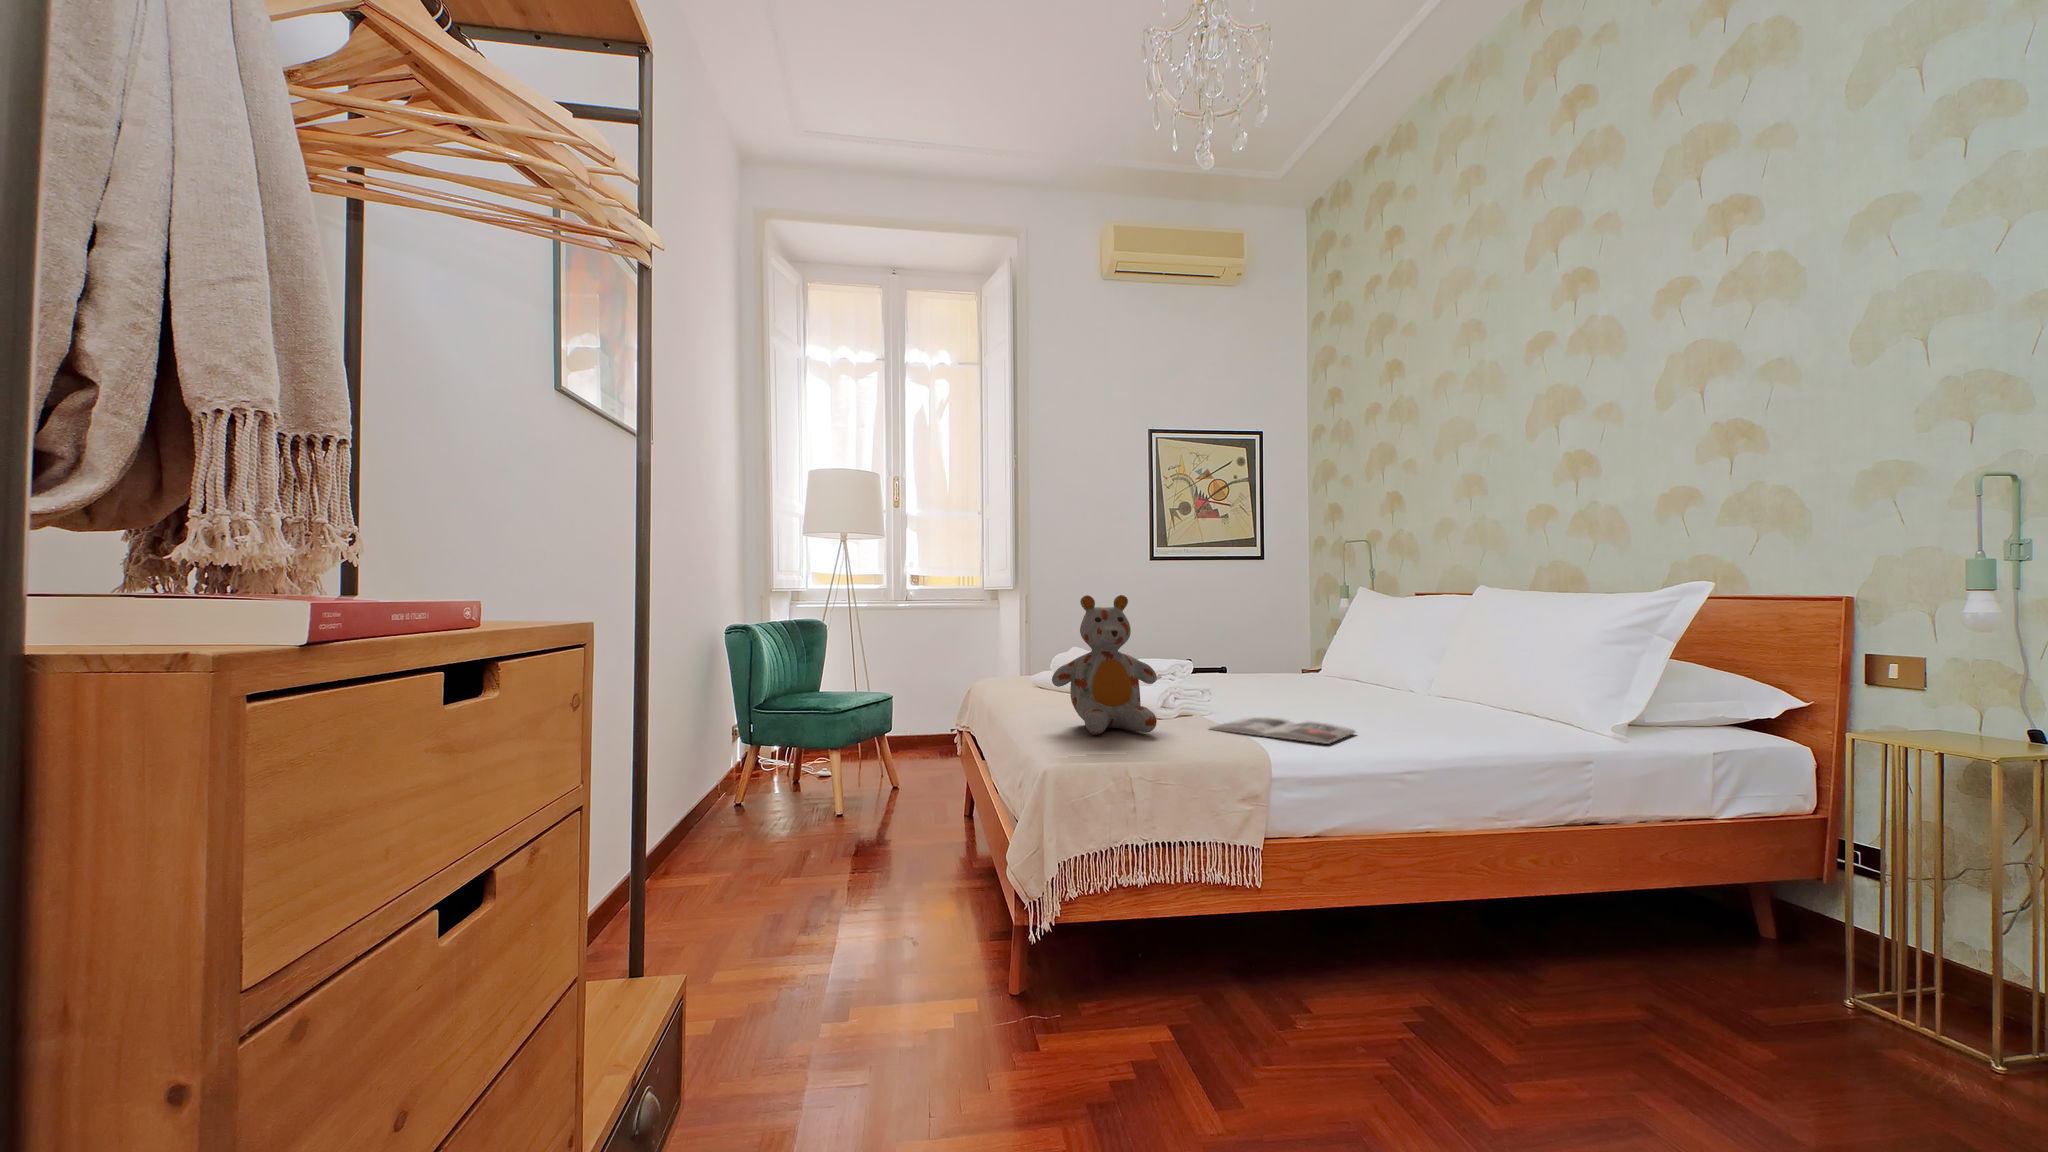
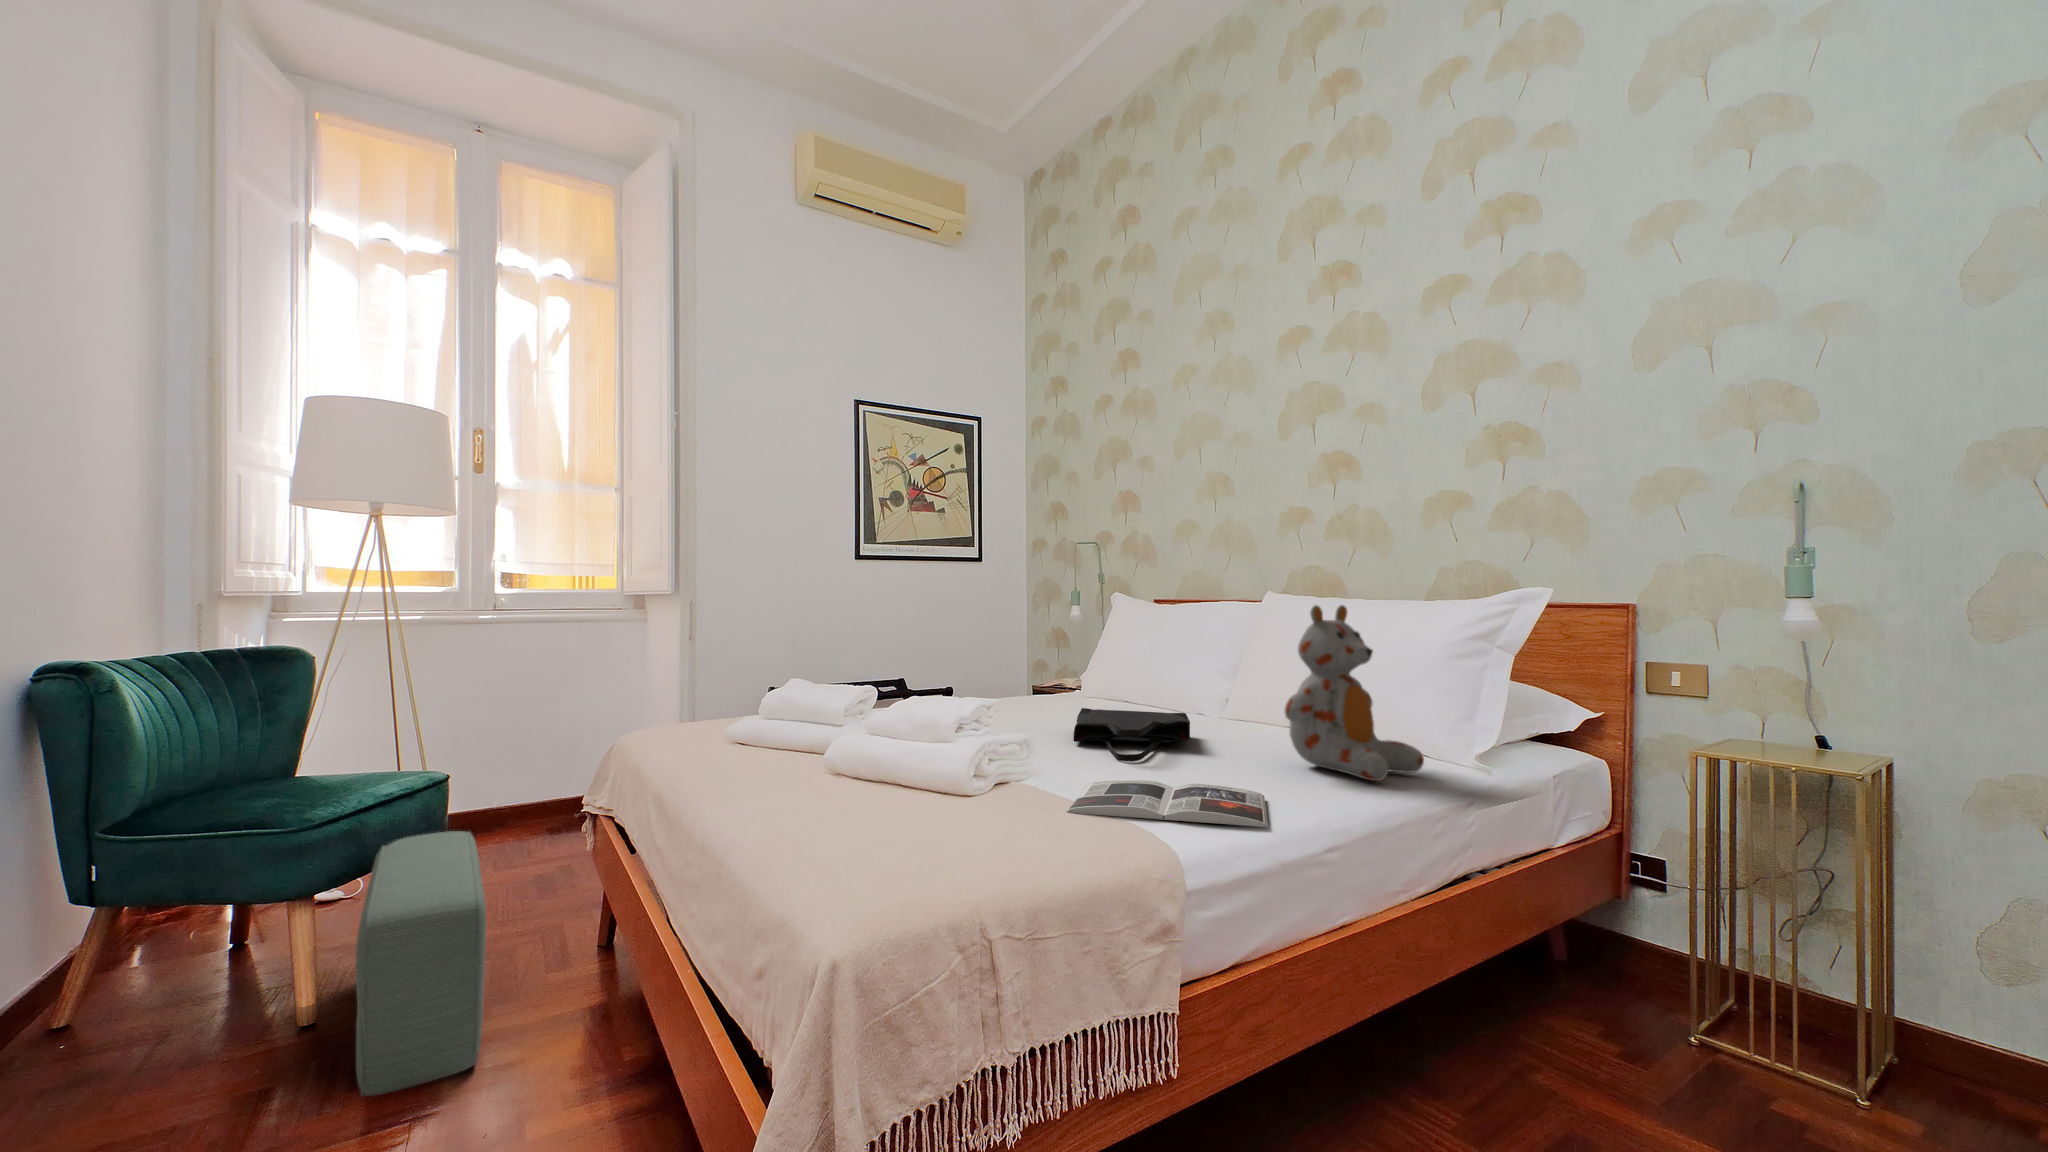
stuffed bear: present [1052,595,1157,735] -> present [1284,605,1424,781]
tote bag: none [1264,676,1368,711] -> present [1074,708,1190,761]
pouf: none [848,733,905,857] -> present [356,831,486,1096]

